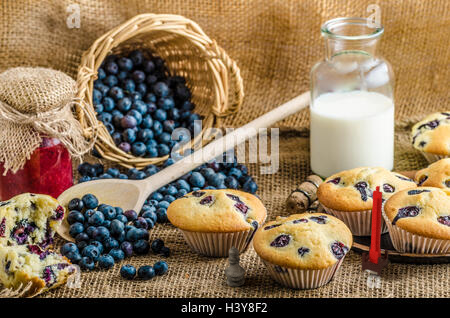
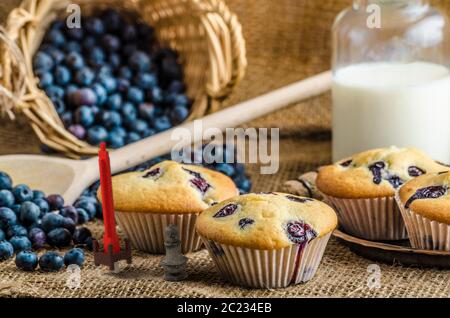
candle: present [362,186,388,276] -> present [92,143,132,273]

